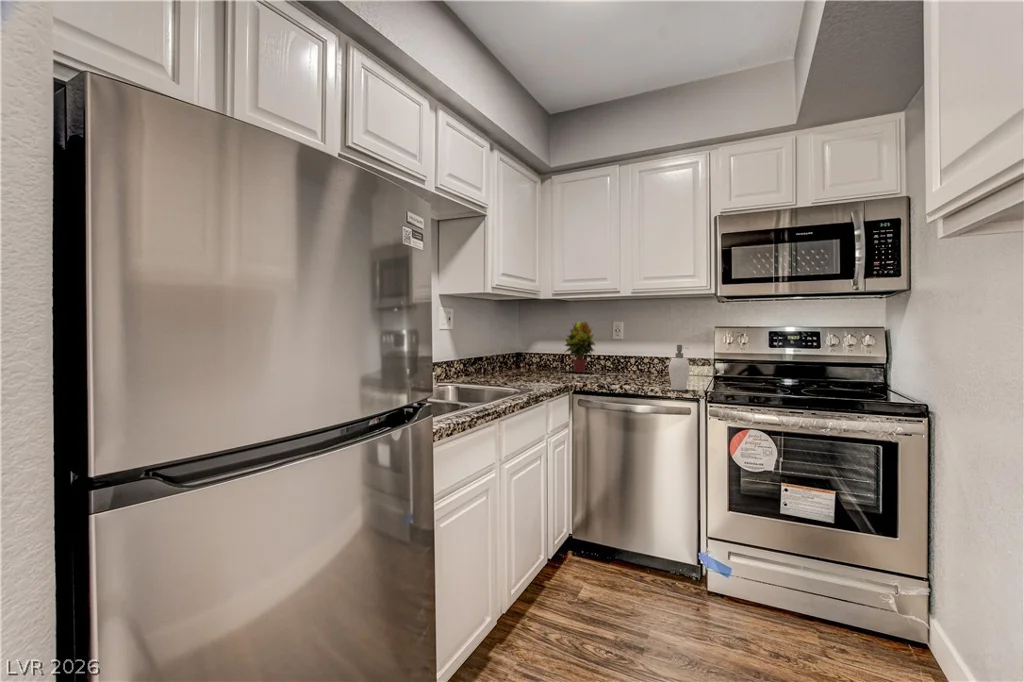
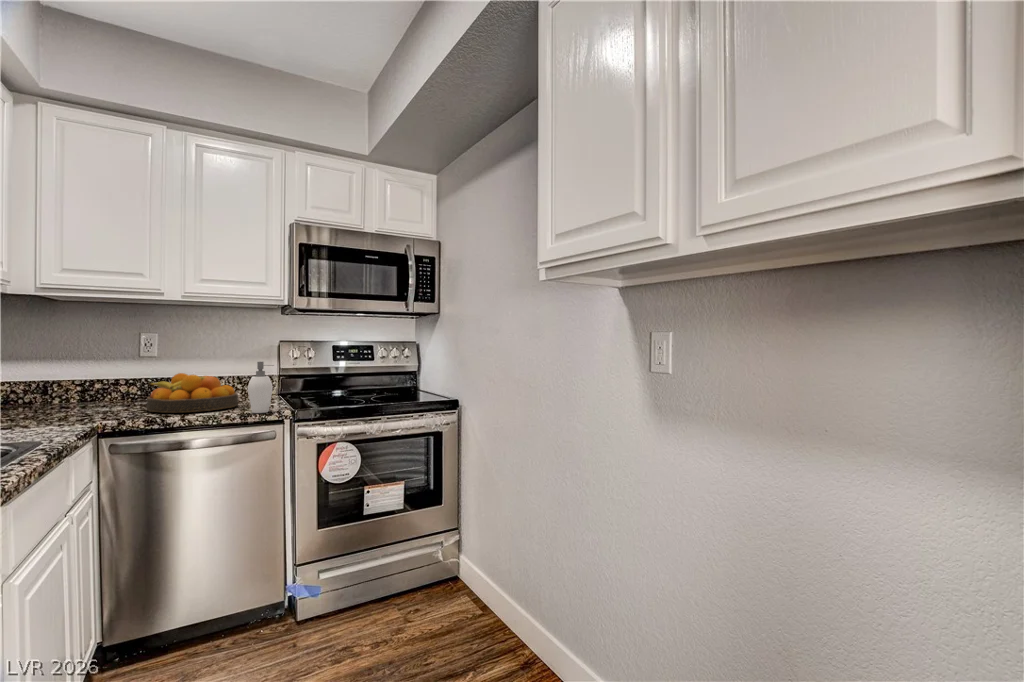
potted plant: present [565,321,595,373] -> none [49,330,113,406]
fruit bowl: none [606,353,670,384] -> present [146,373,238,413]

